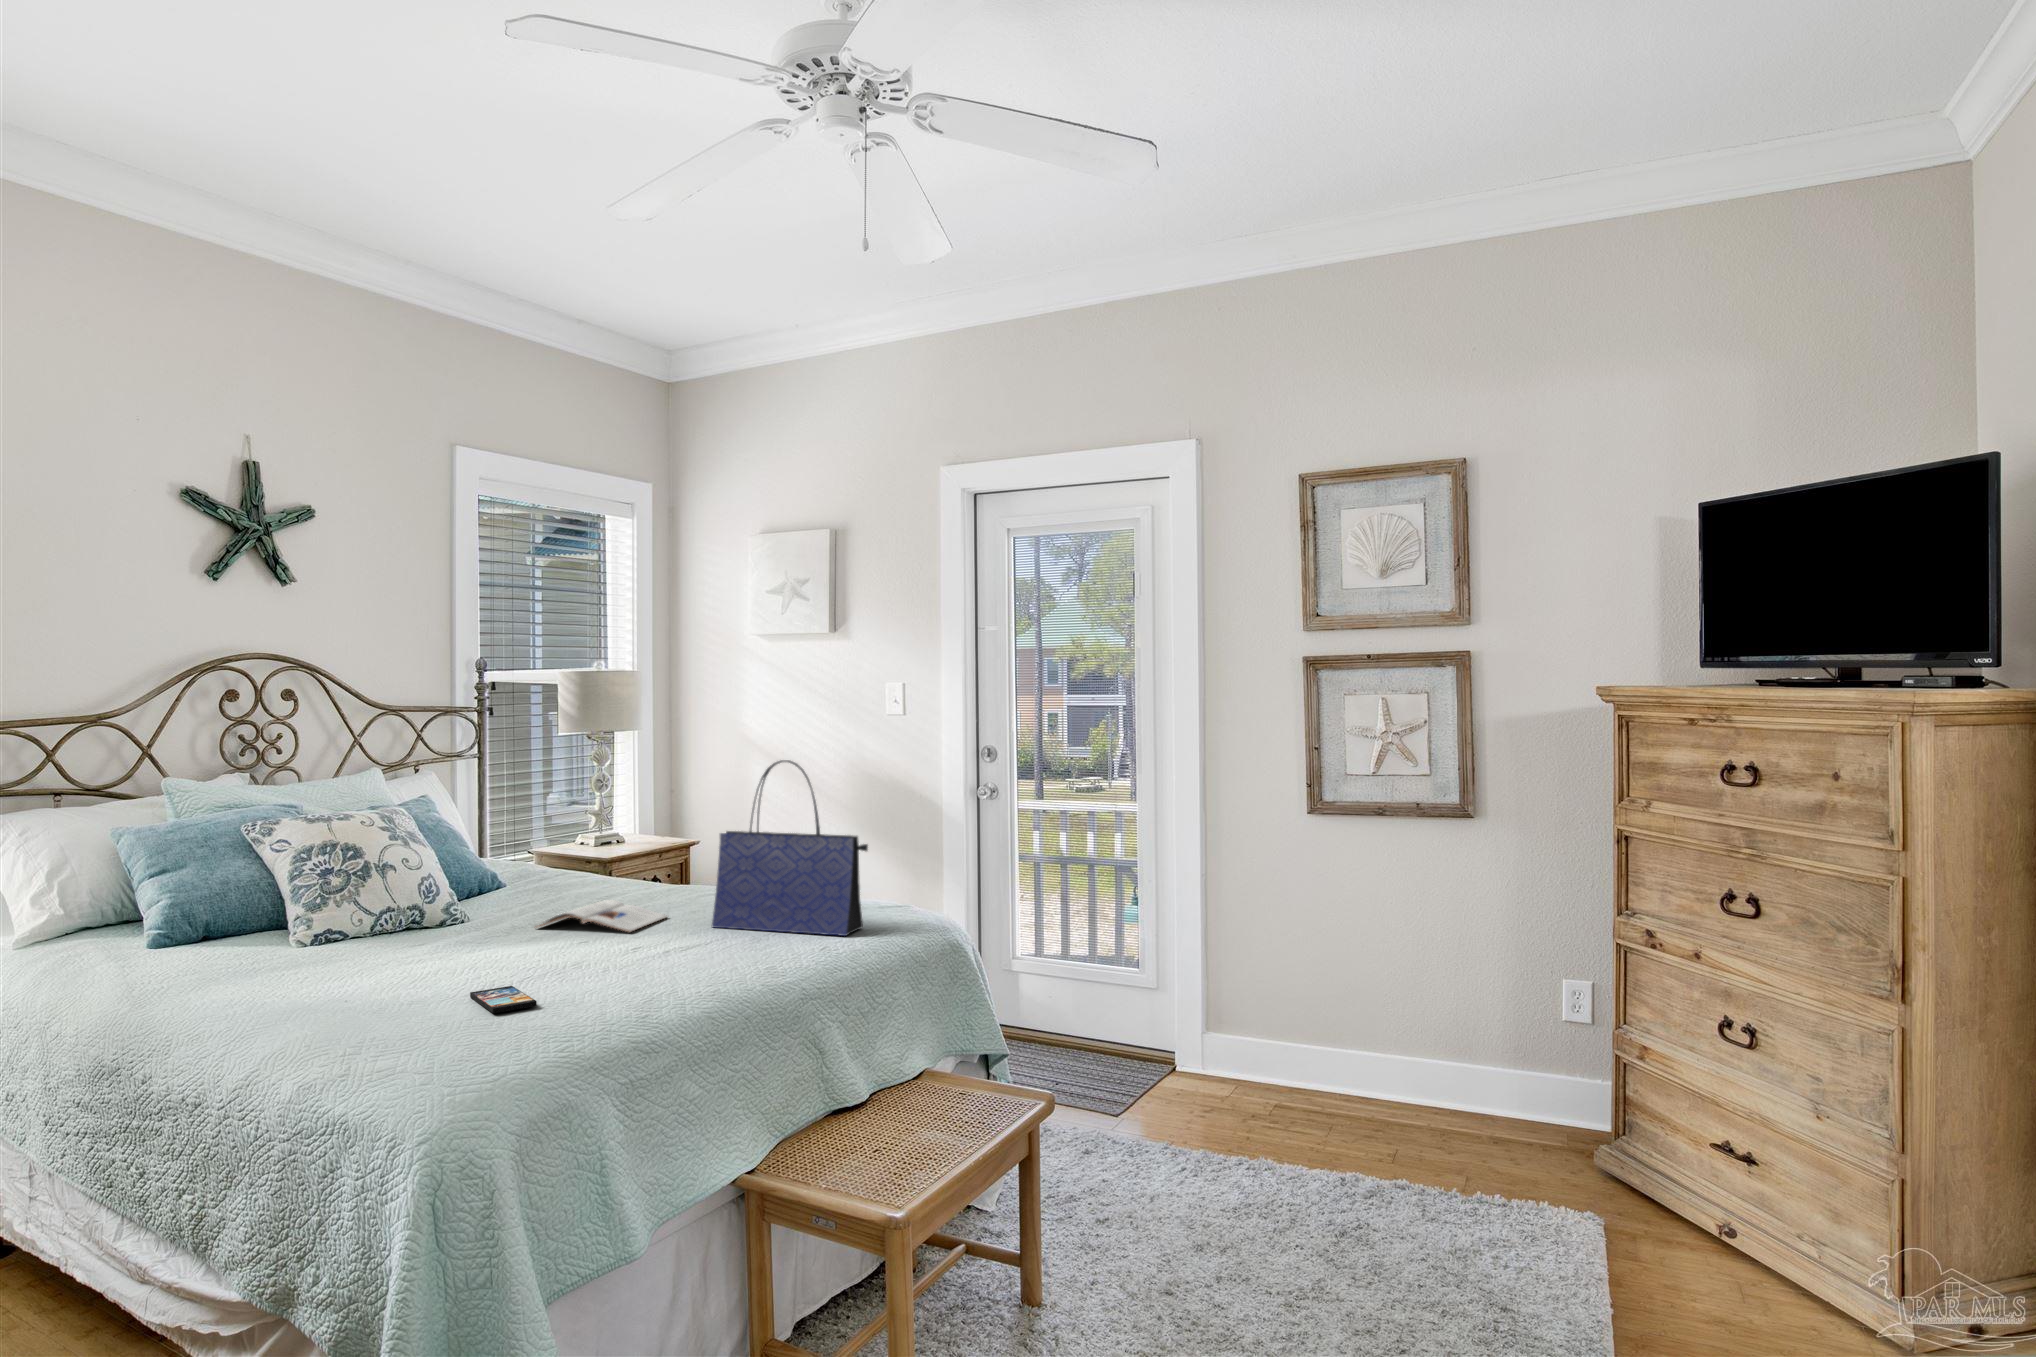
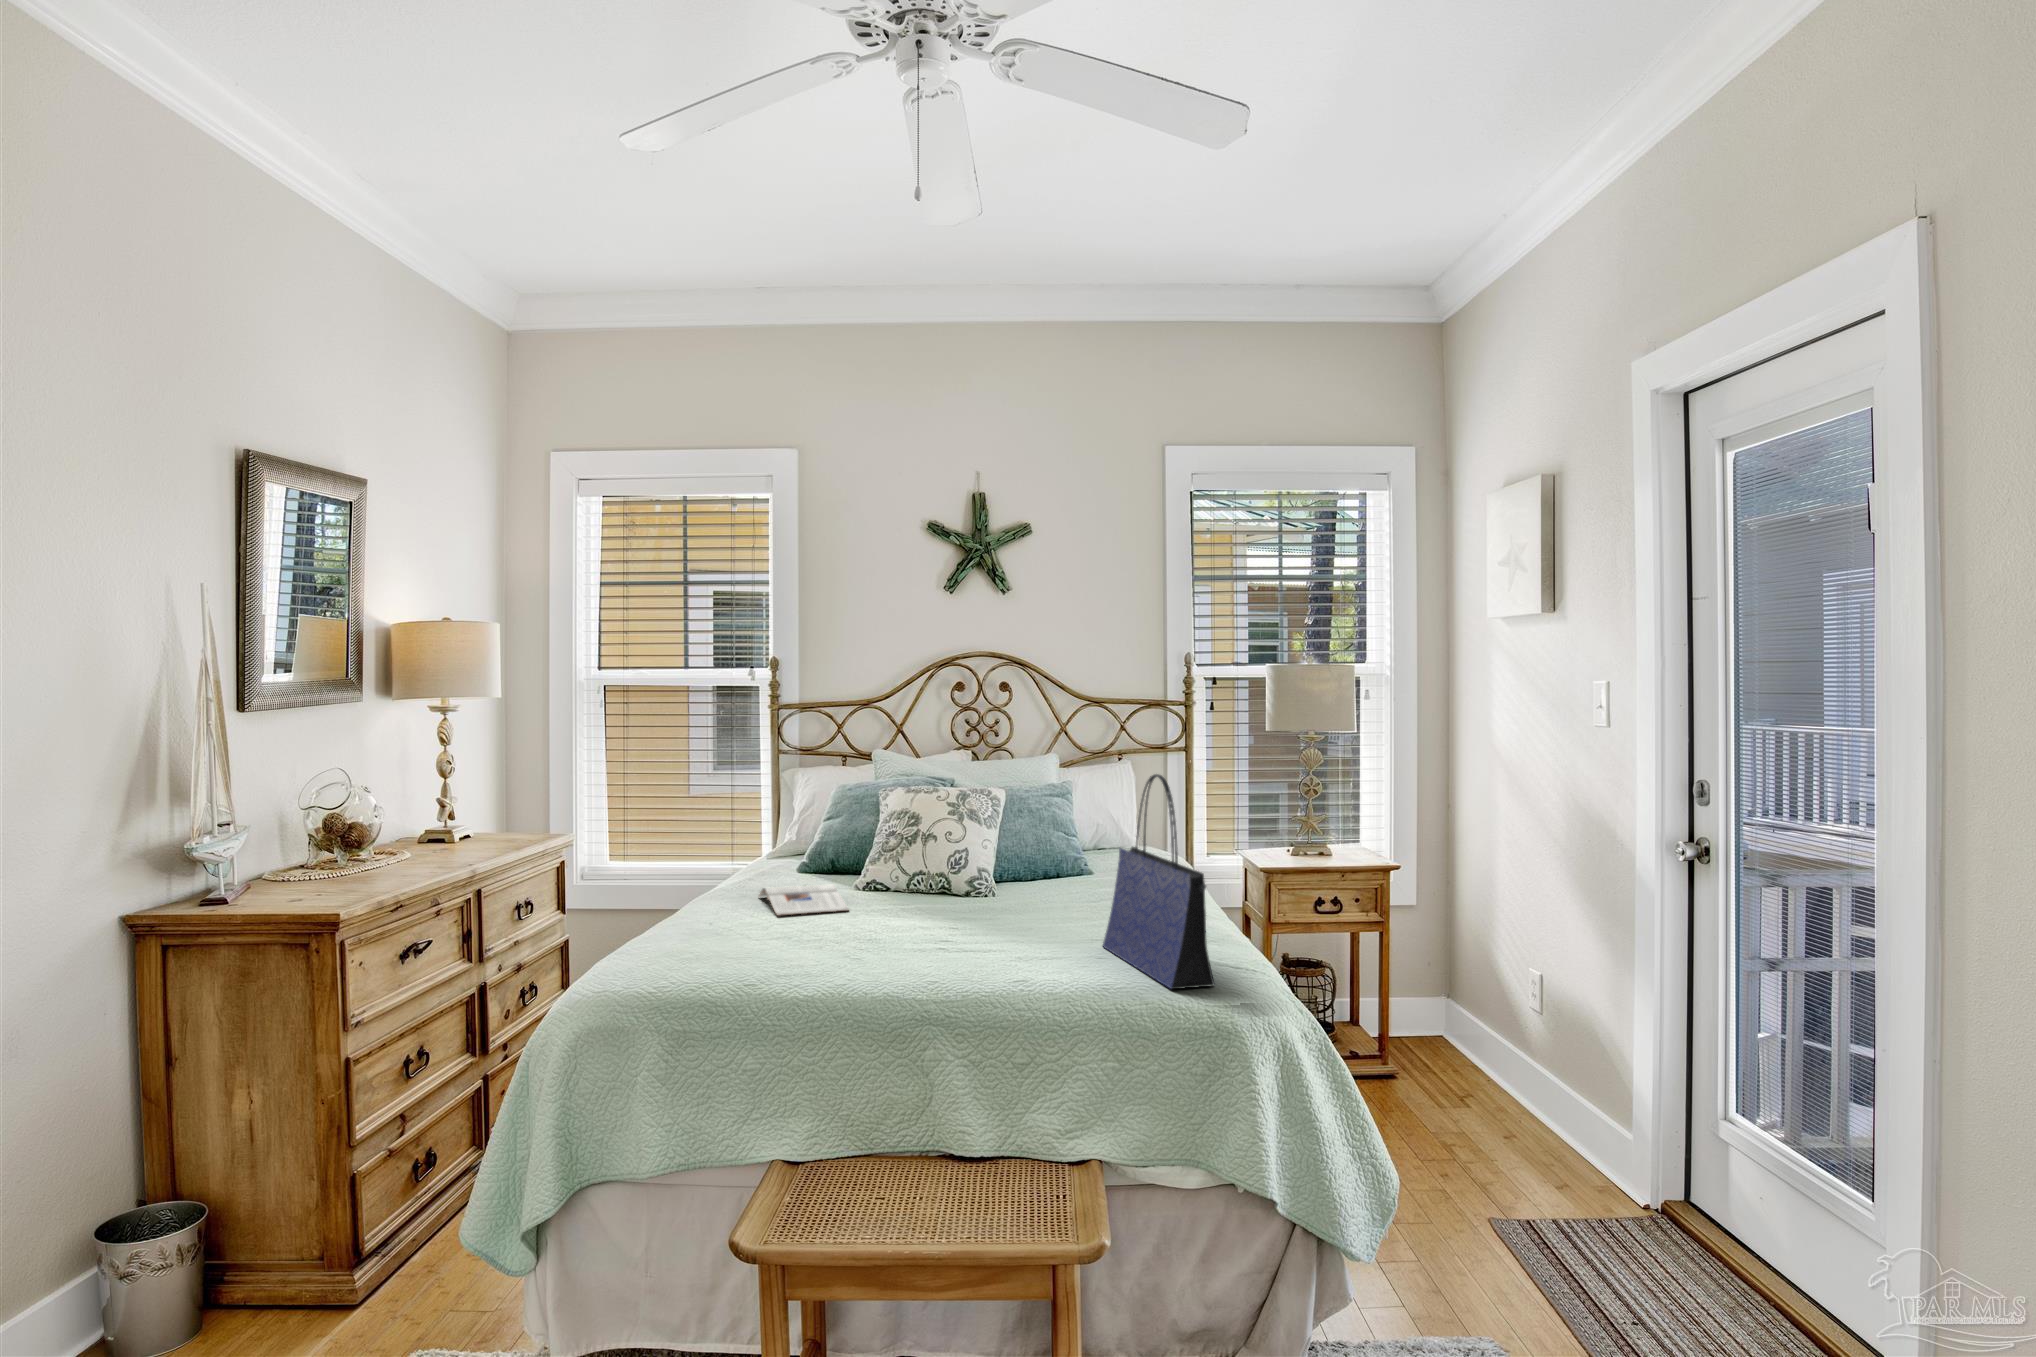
magazine: present [536,900,667,932] -> present [759,884,849,916]
smartphone: present [470,986,537,1013] -> none [764,951,829,975]

